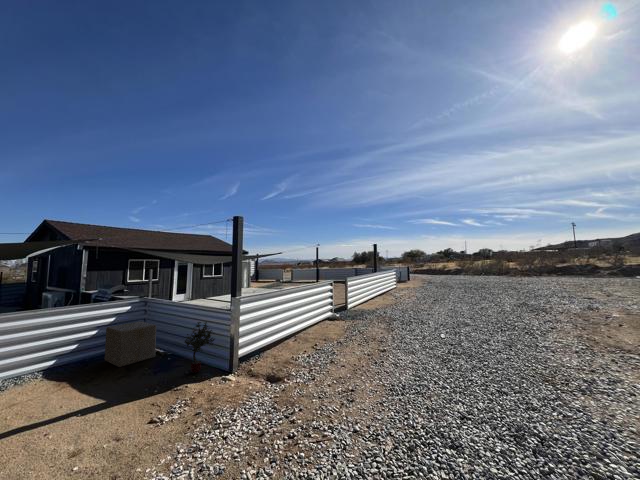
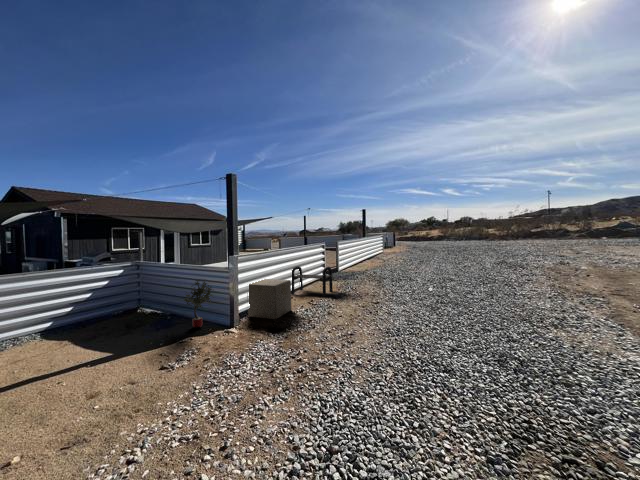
bench: none [296,306,339,340] -> present [291,266,333,297]
cardboard box: present [105,321,156,367] -> present [248,279,291,319]

